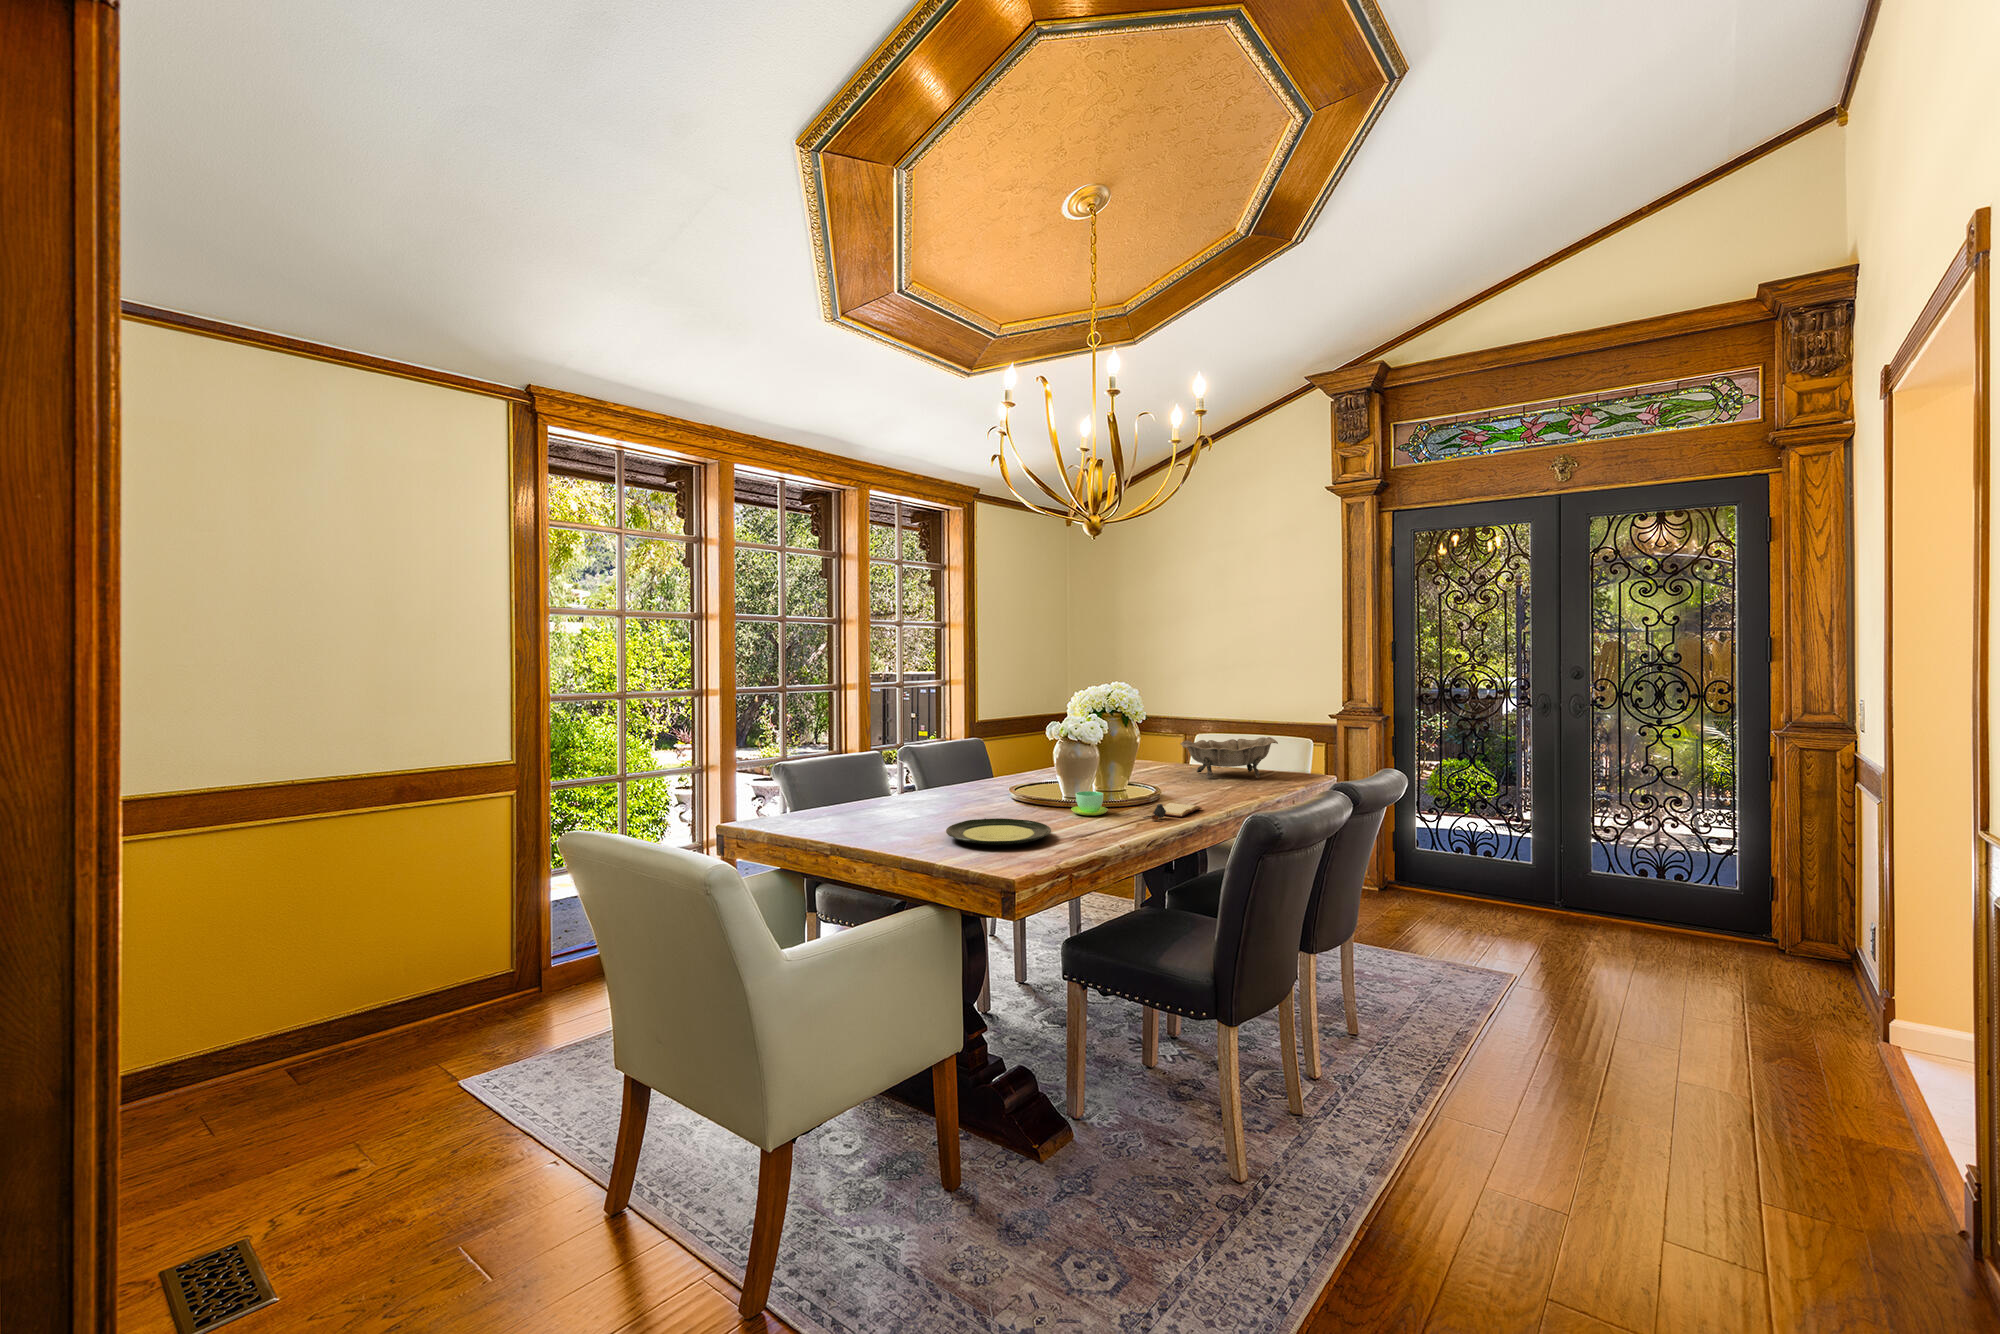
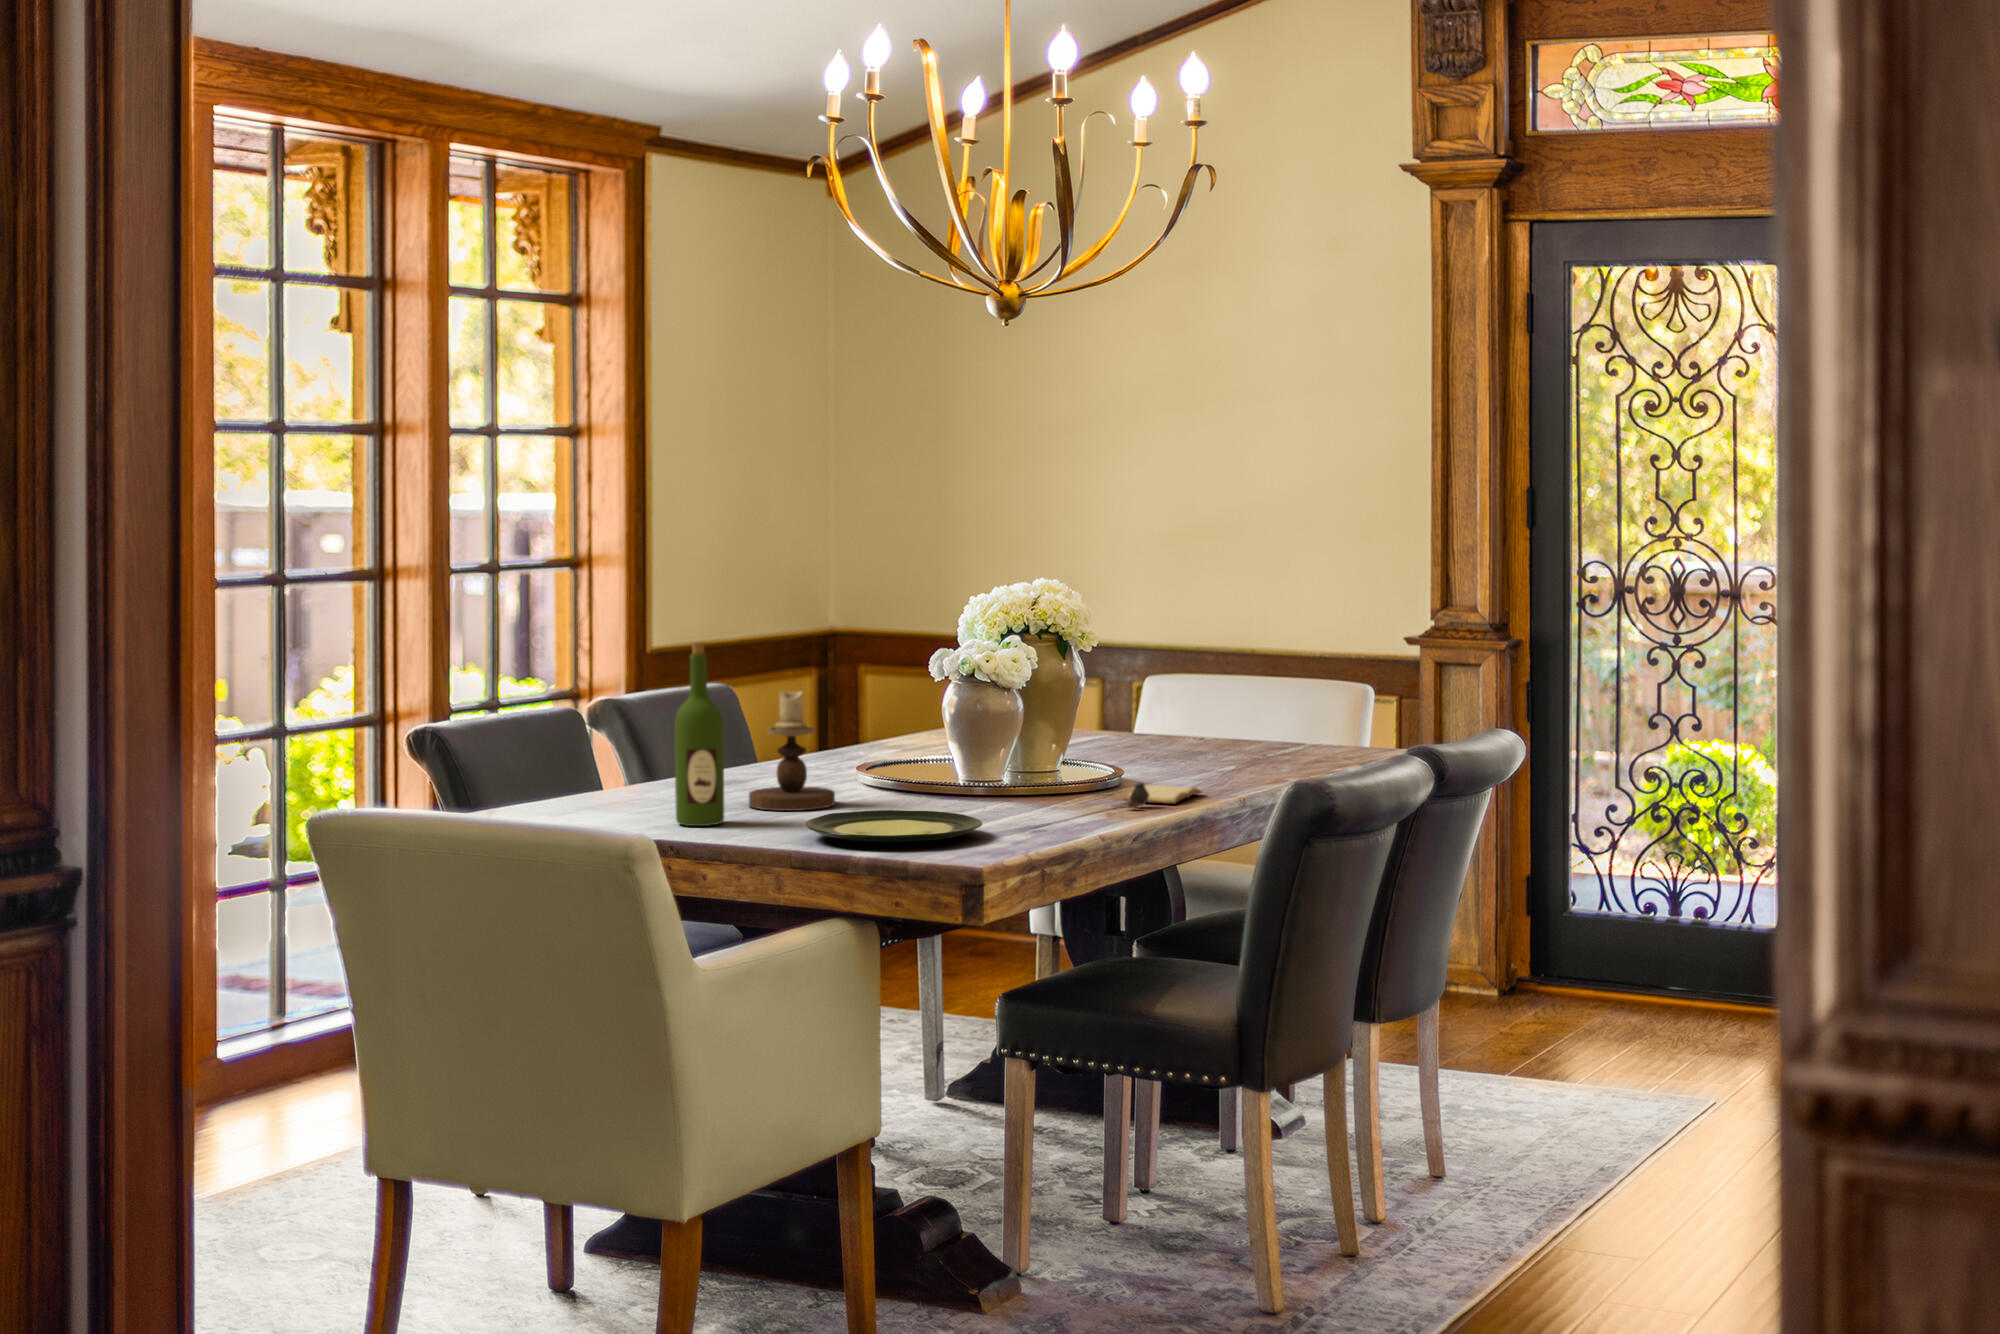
wine bottle: none [891,720,918,823] -> present [675,642,724,826]
decorative bowl: present [1180,737,1278,779] -> none [1138,674,1318,753]
candlestick: none [944,746,992,813] -> present [749,691,835,811]
cup: present [1071,791,1108,815] -> none [984,767,1049,807]

